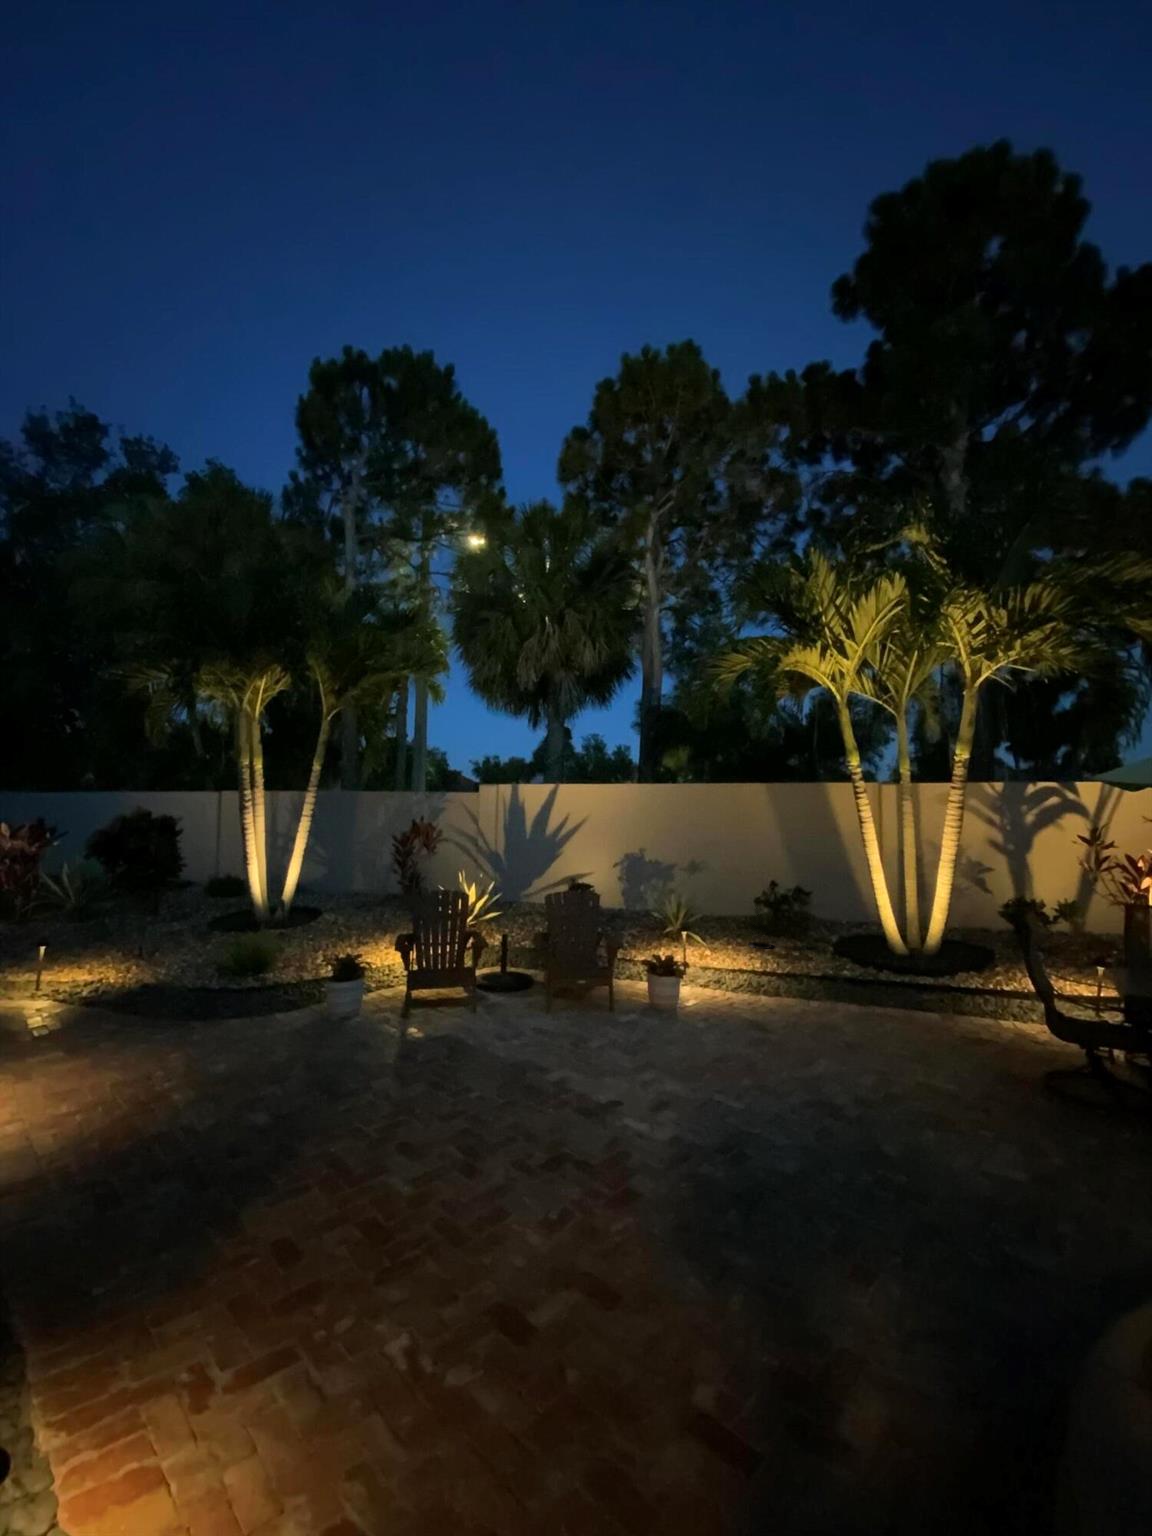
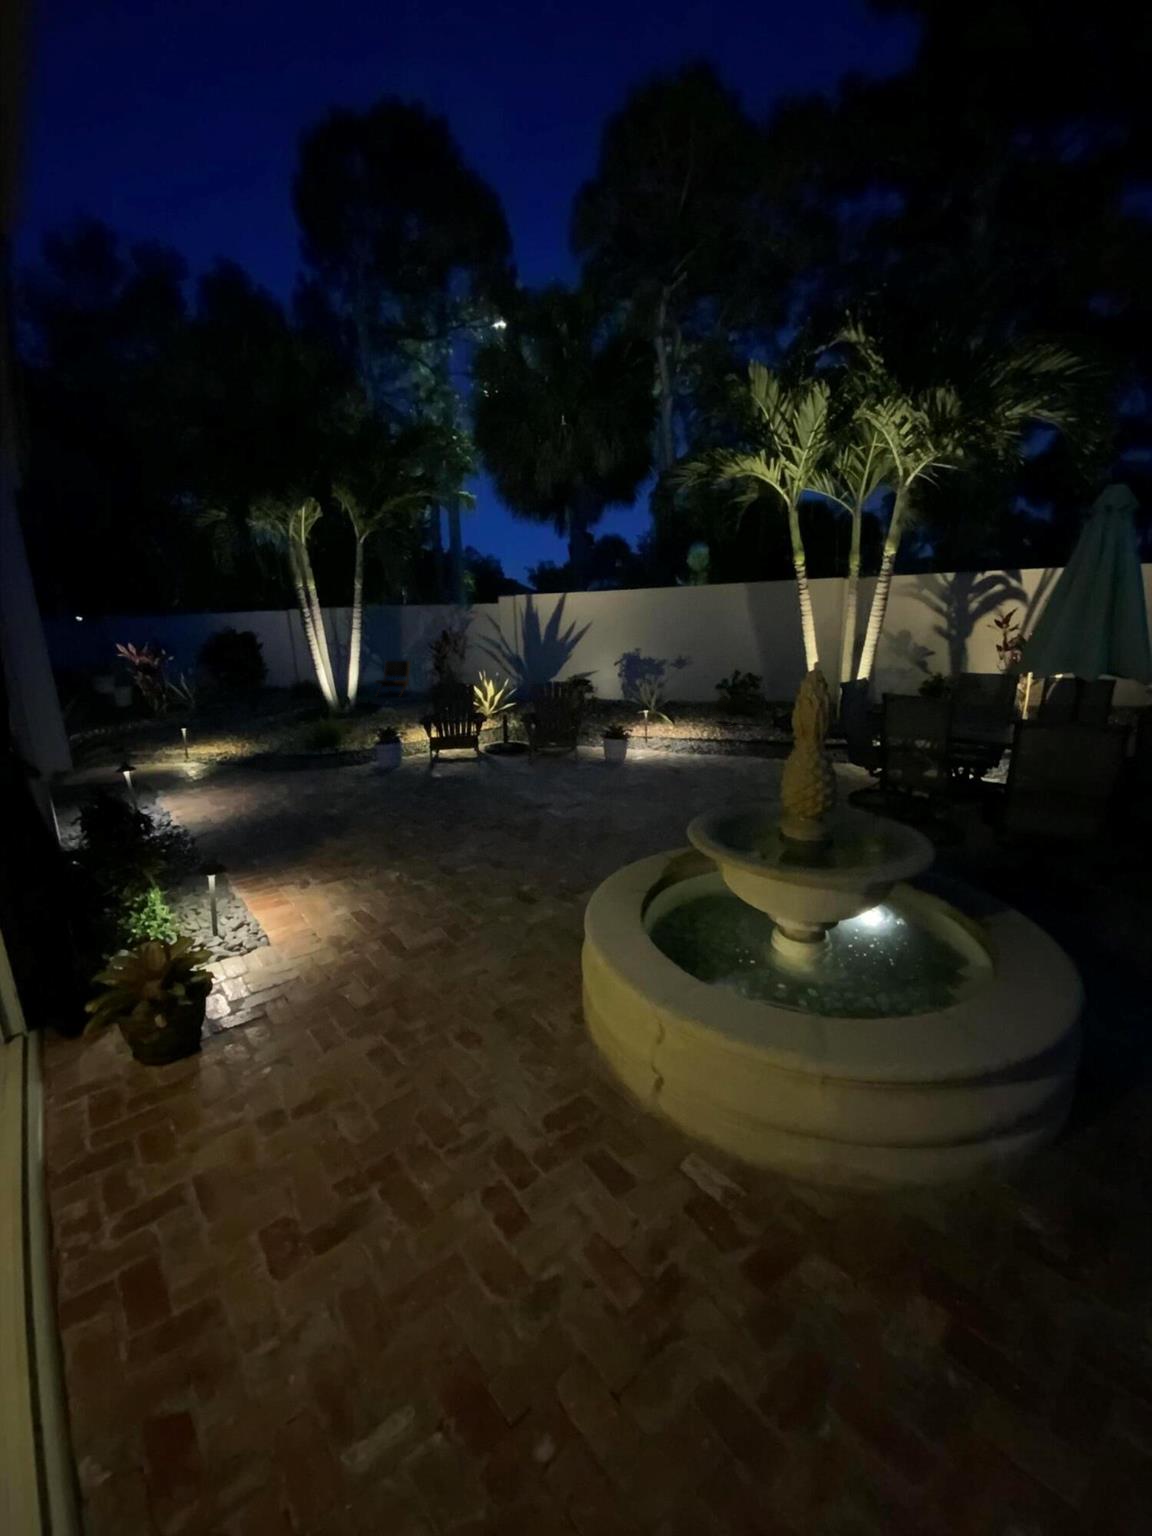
lounge chair: none [315,853,362,898] -> present [375,661,410,695]

